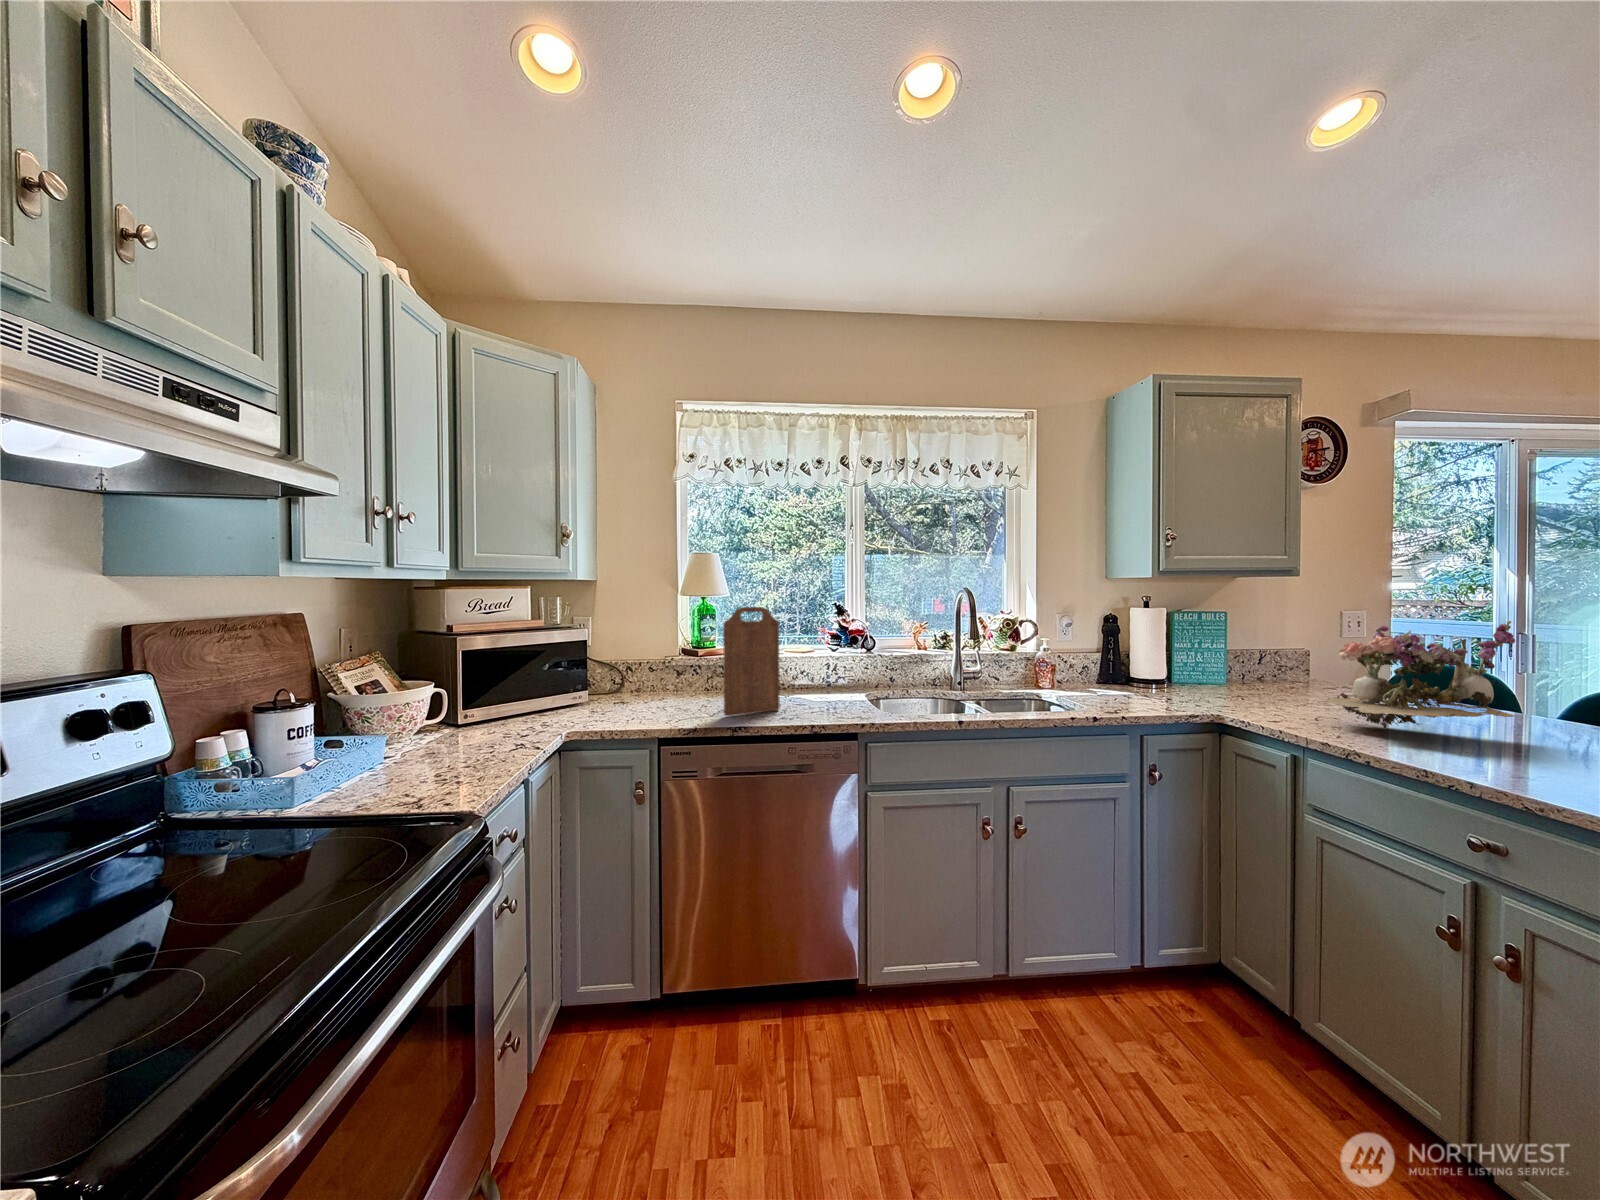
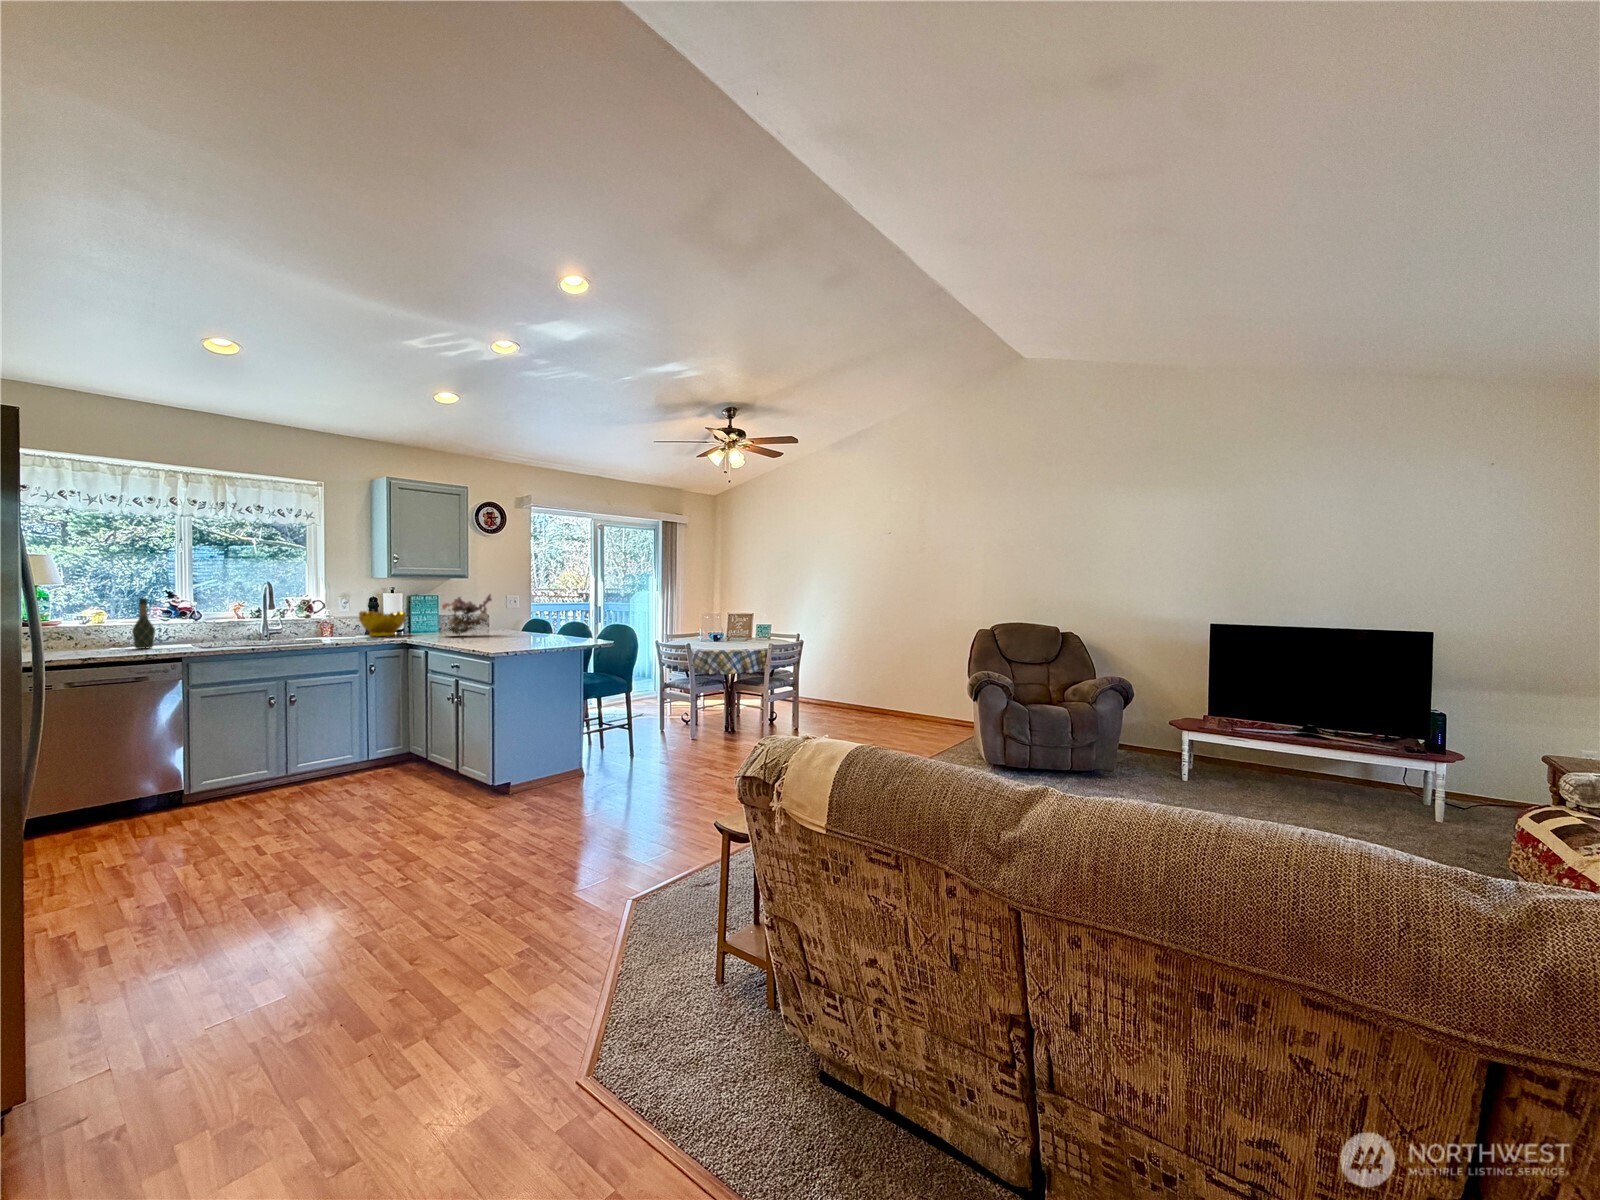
cutting board: present [723,607,780,716] -> none [73,590,120,653]
wine bottle: none [795,620,822,706] -> present [132,598,155,649]
decorative bowl: none [1107,644,1200,701] -> present [359,611,406,636]

